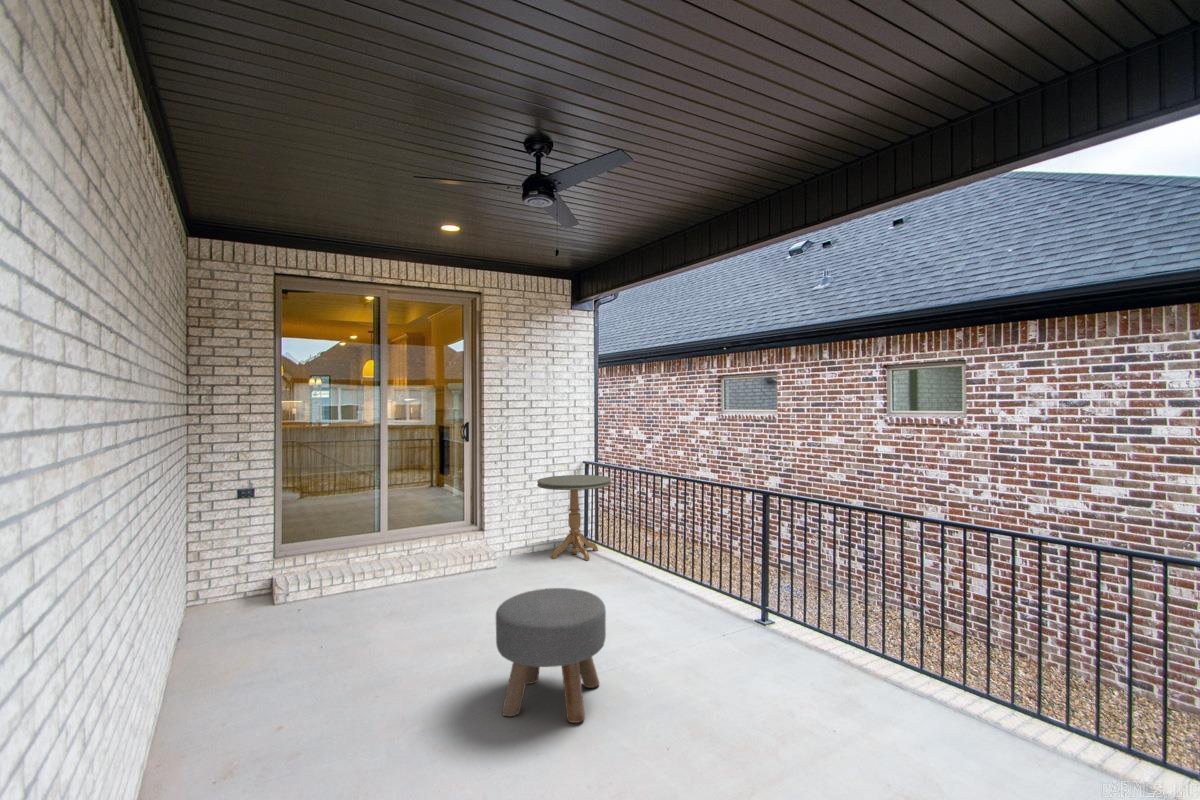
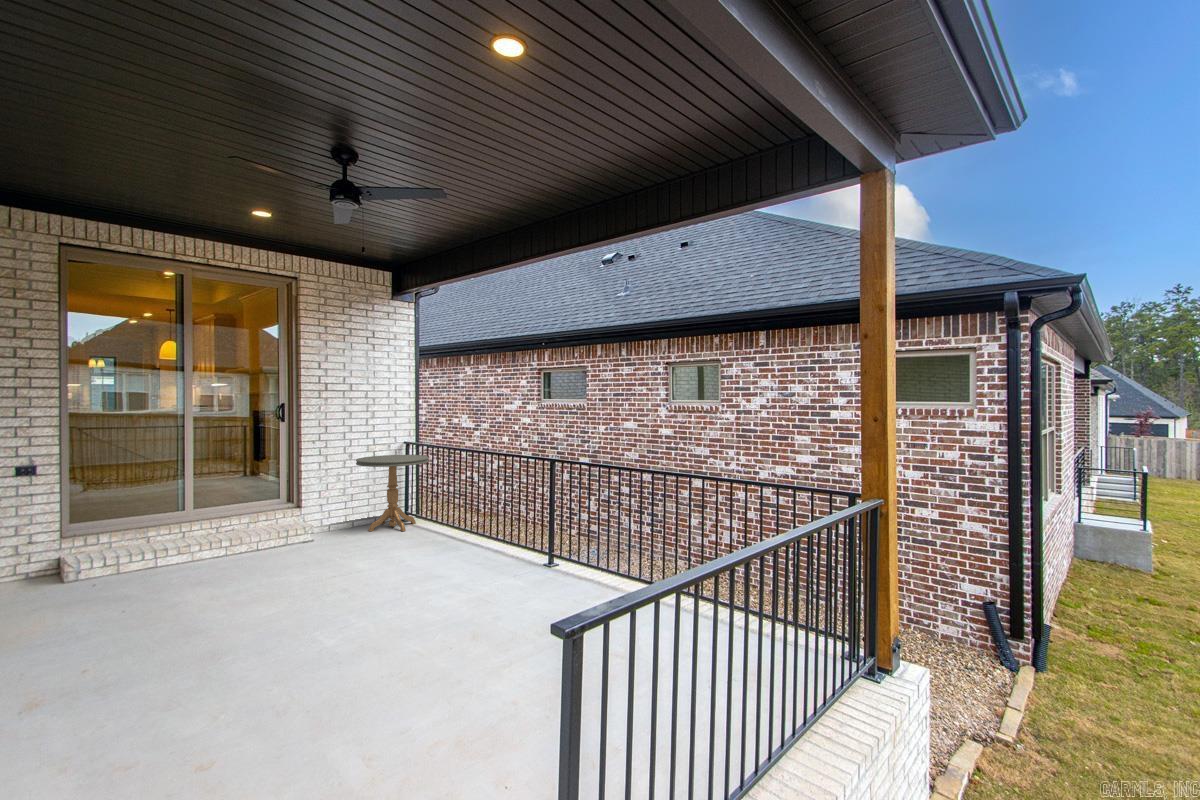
ottoman: present [496,588,606,723] -> none [294,540,397,646]

